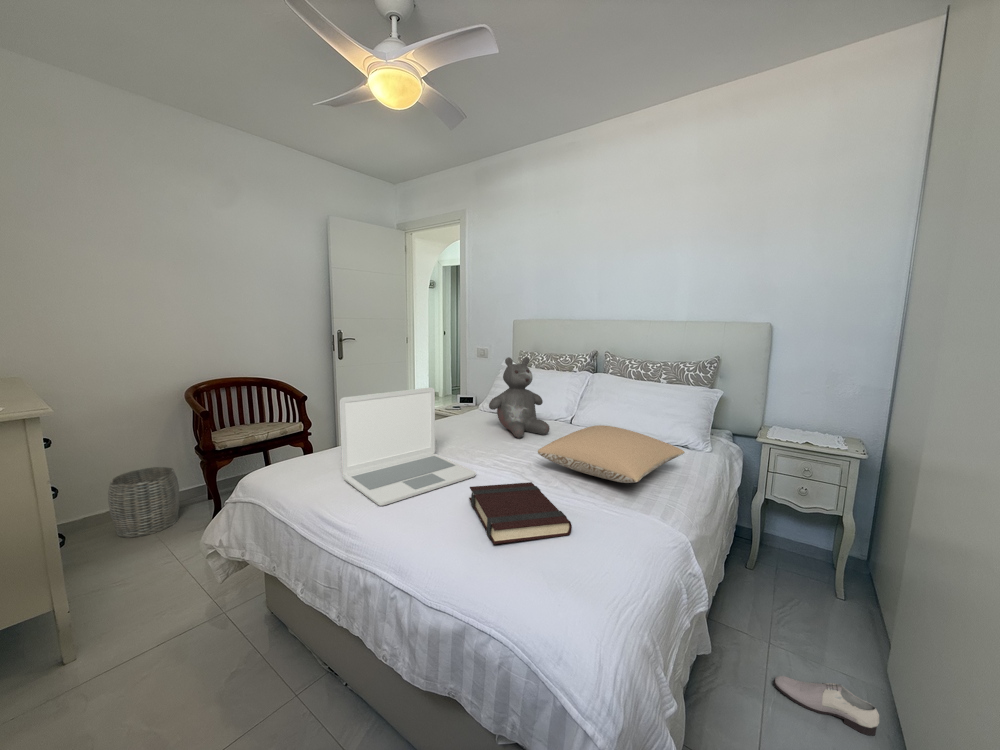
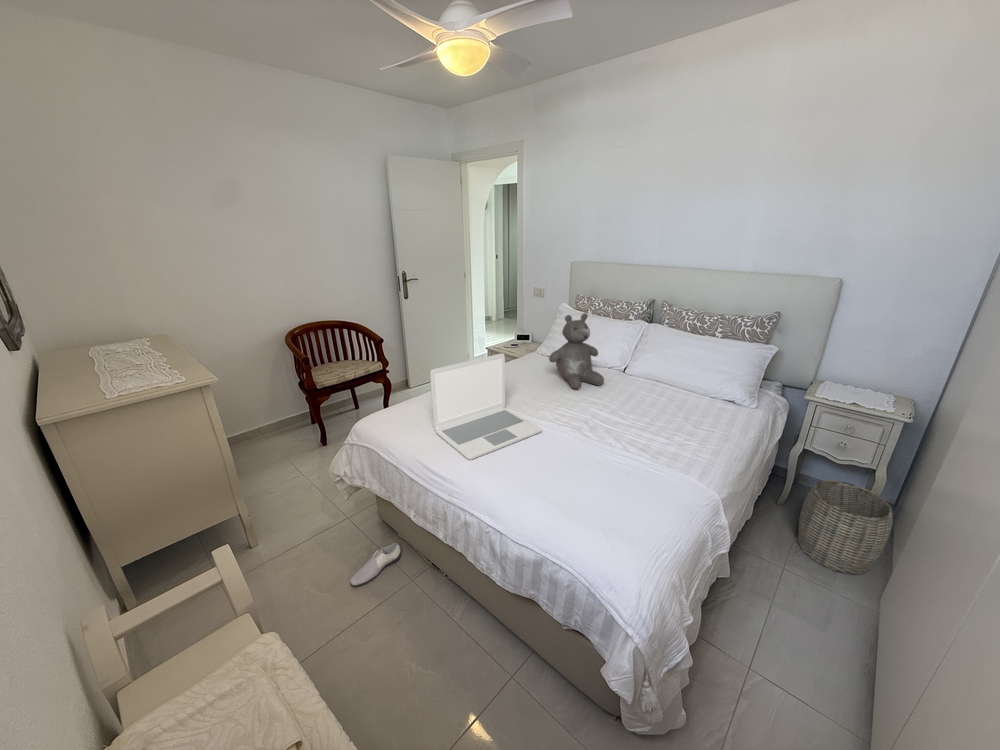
pillow: present [538,425,685,483] -> none [595,387,728,449]
woven basket: present [108,467,180,538] -> present [797,480,893,575]
book: present [469,482,572,544] -> none [539,443,623,500]
shoe: present [774,676,879,736] -> present [350,543,401,587]

